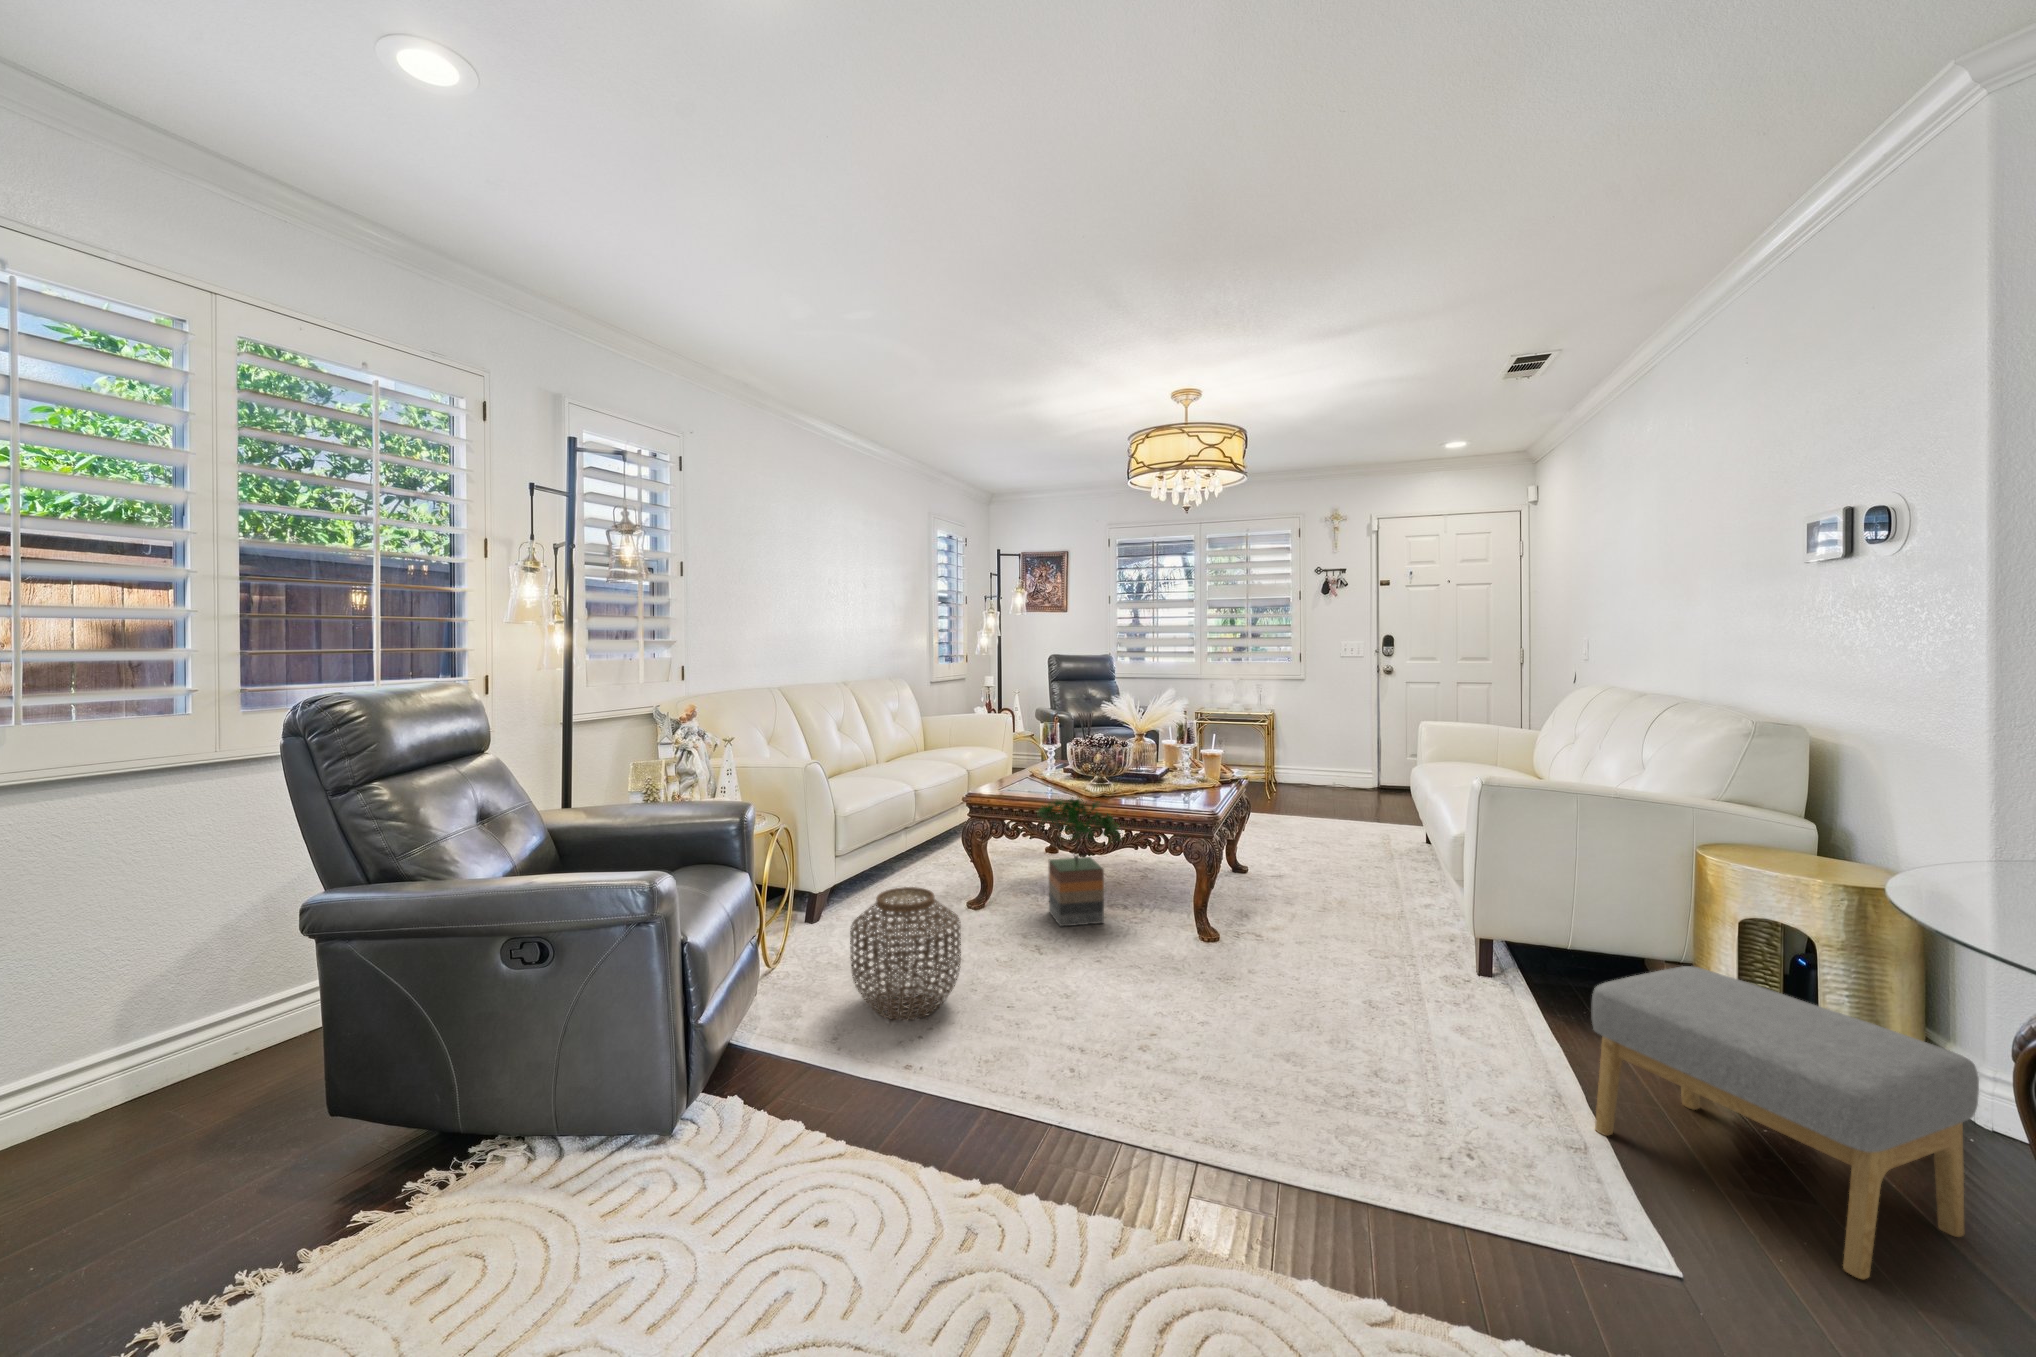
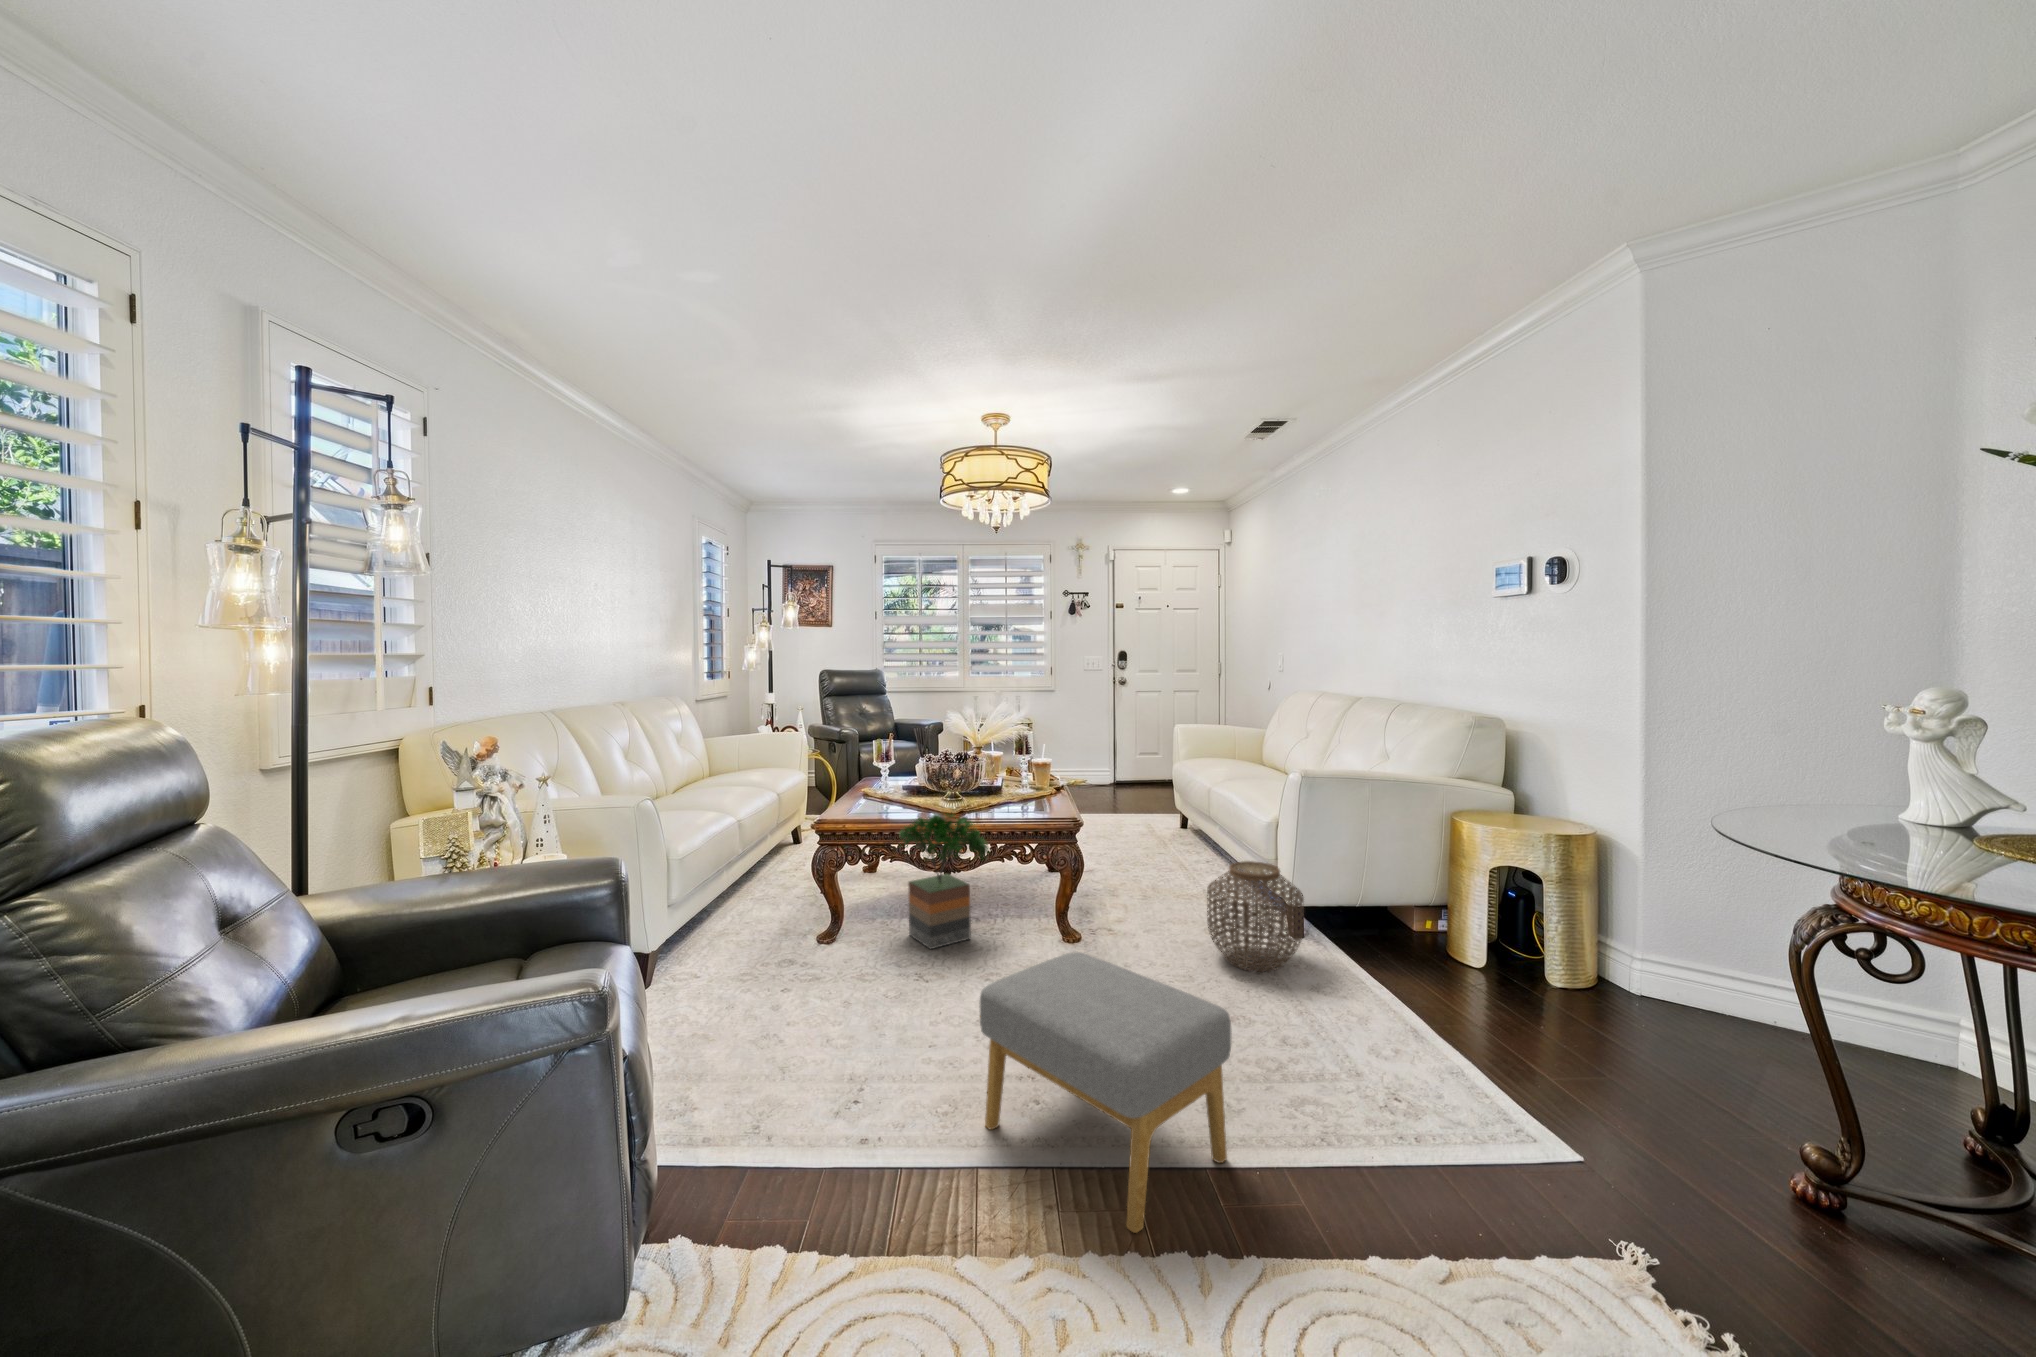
woven basket: present [850,887,961,1020] -> present [1207,861,1304,972]
footstool: present [1592,966,1979,1279] -> present [980,952,1231,1233]

